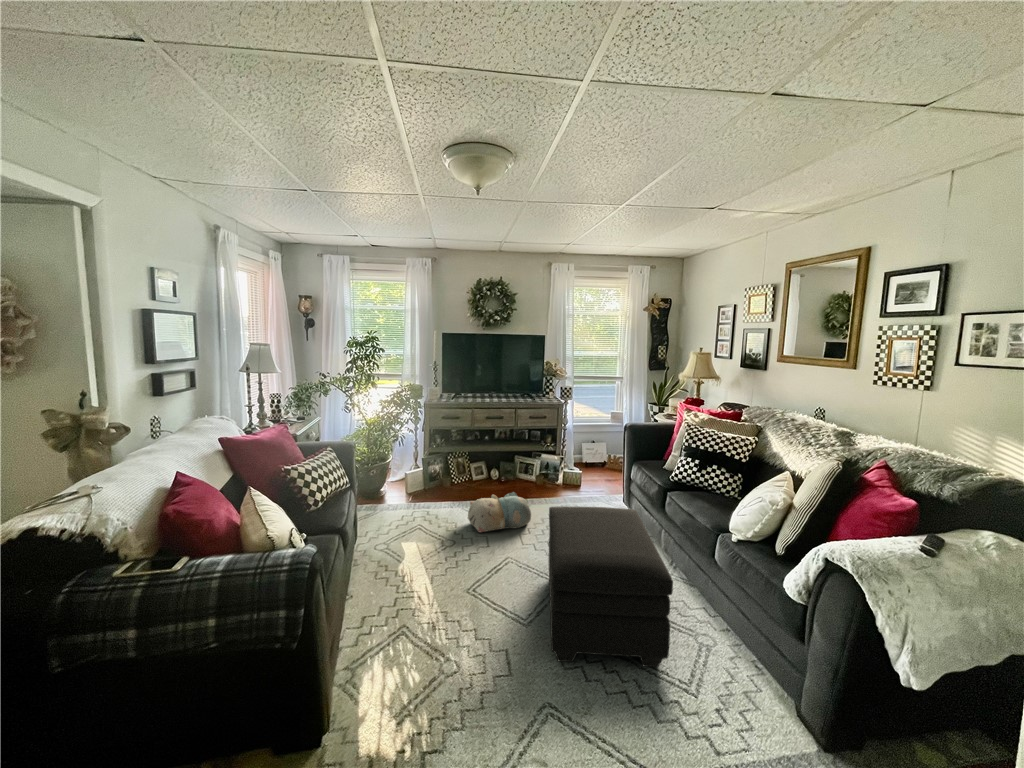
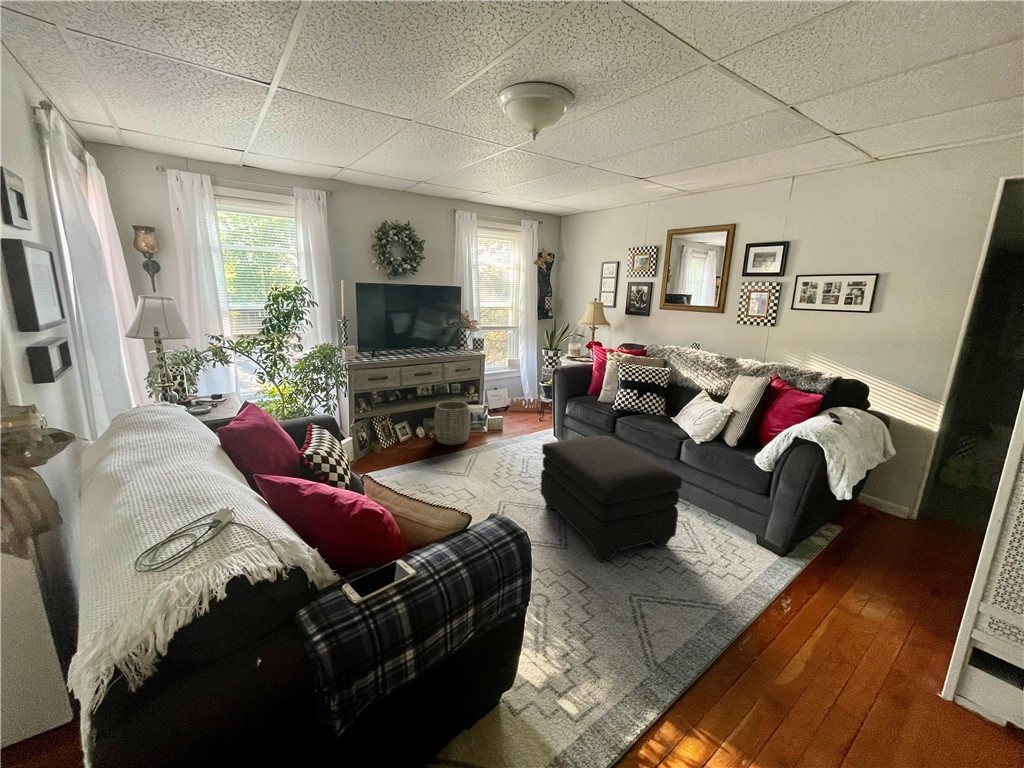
woven basket: none [502,448,538,493] -> present [434,401,470,445]
plush toy: present [468,492,531,532] -> none [432,441,493,484]

